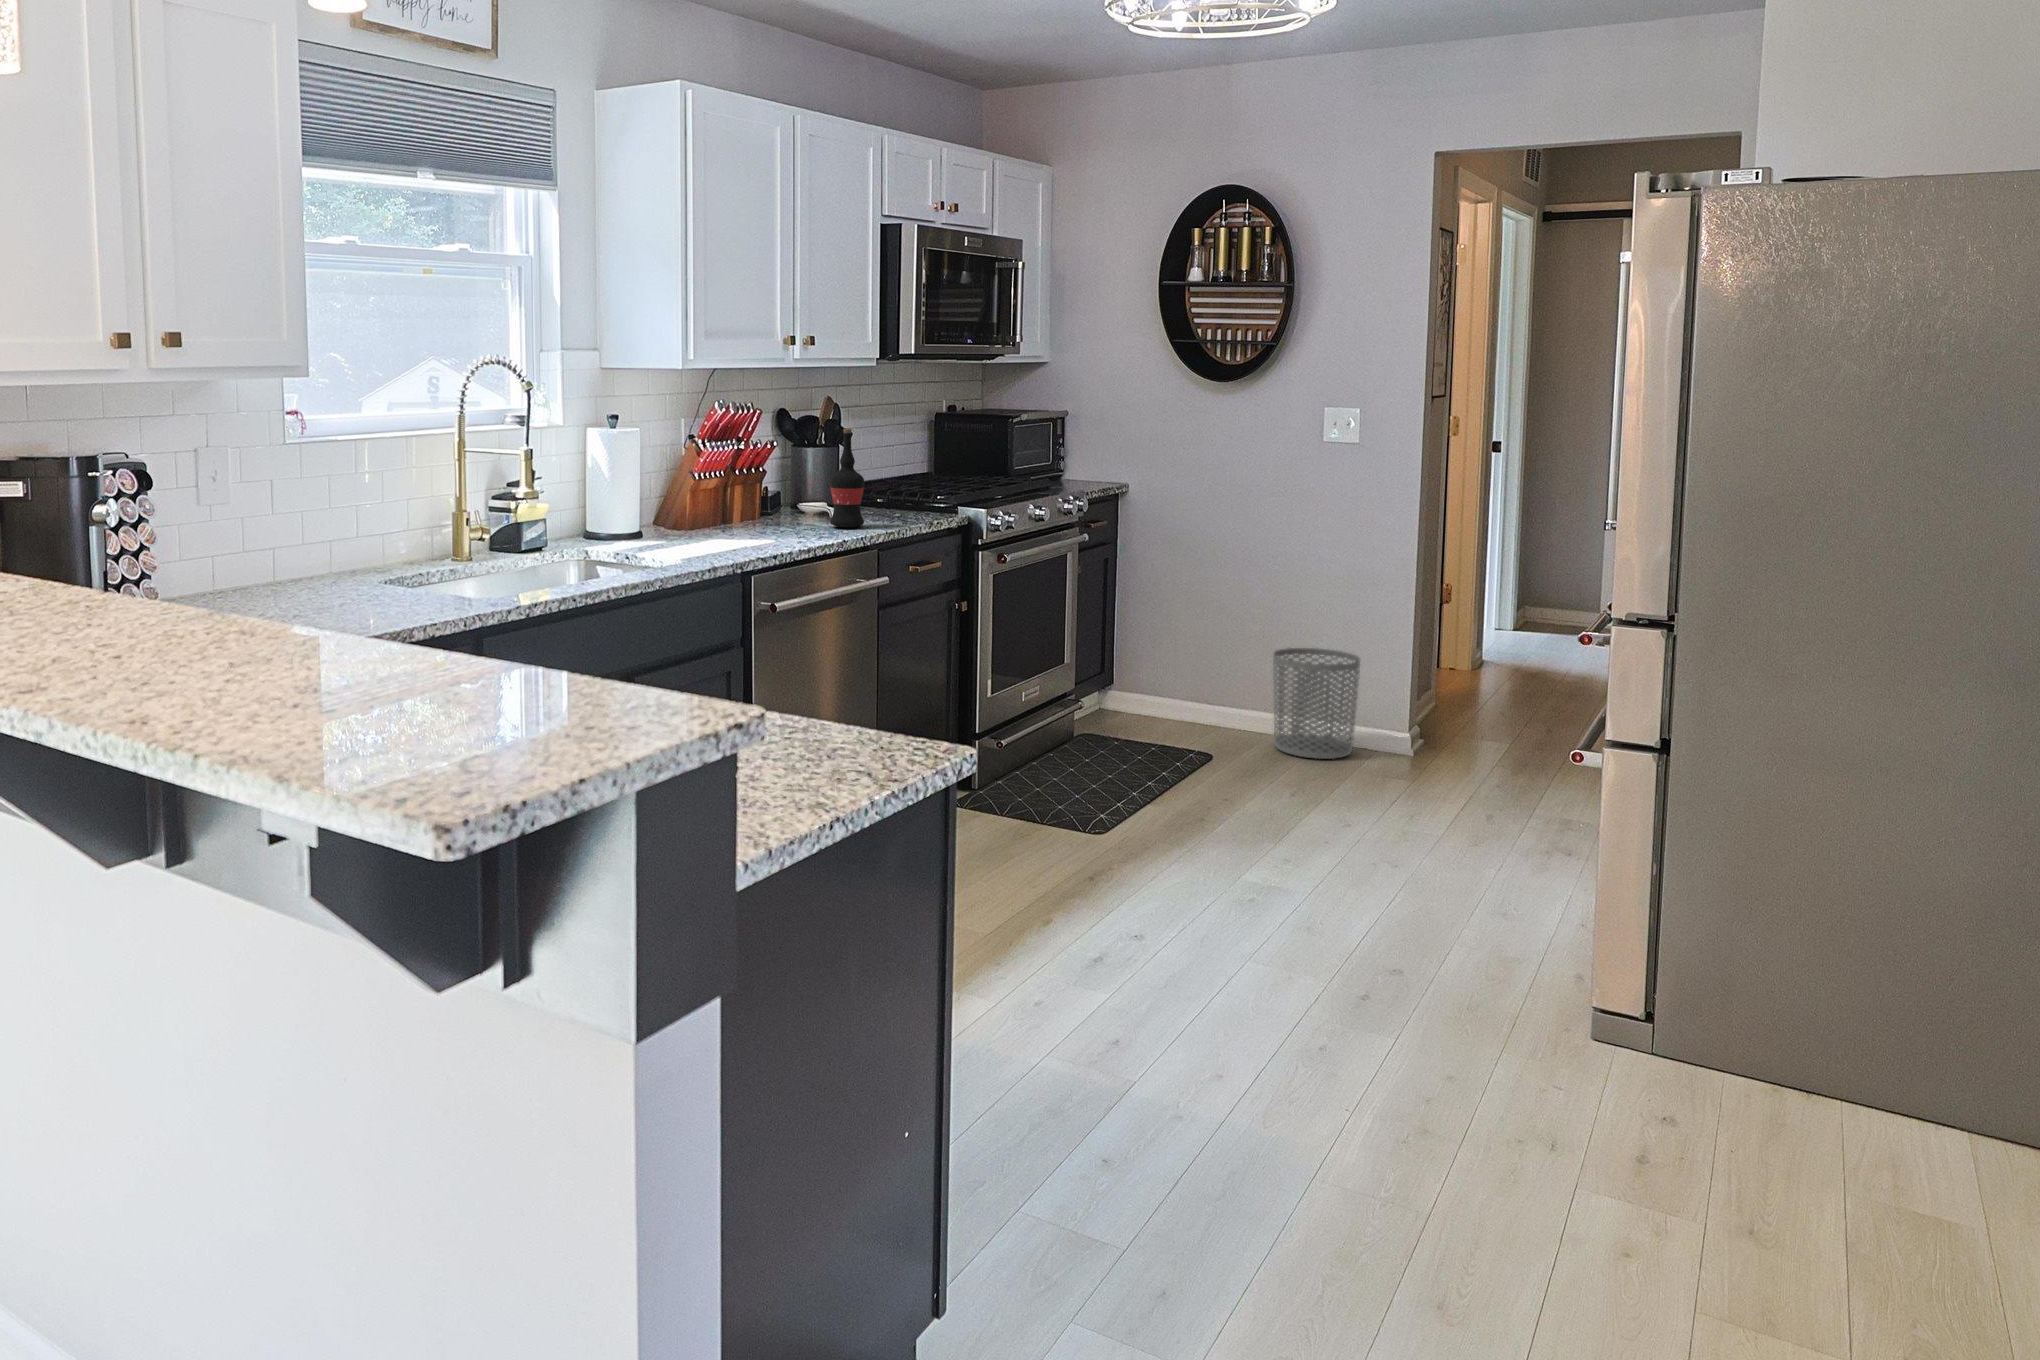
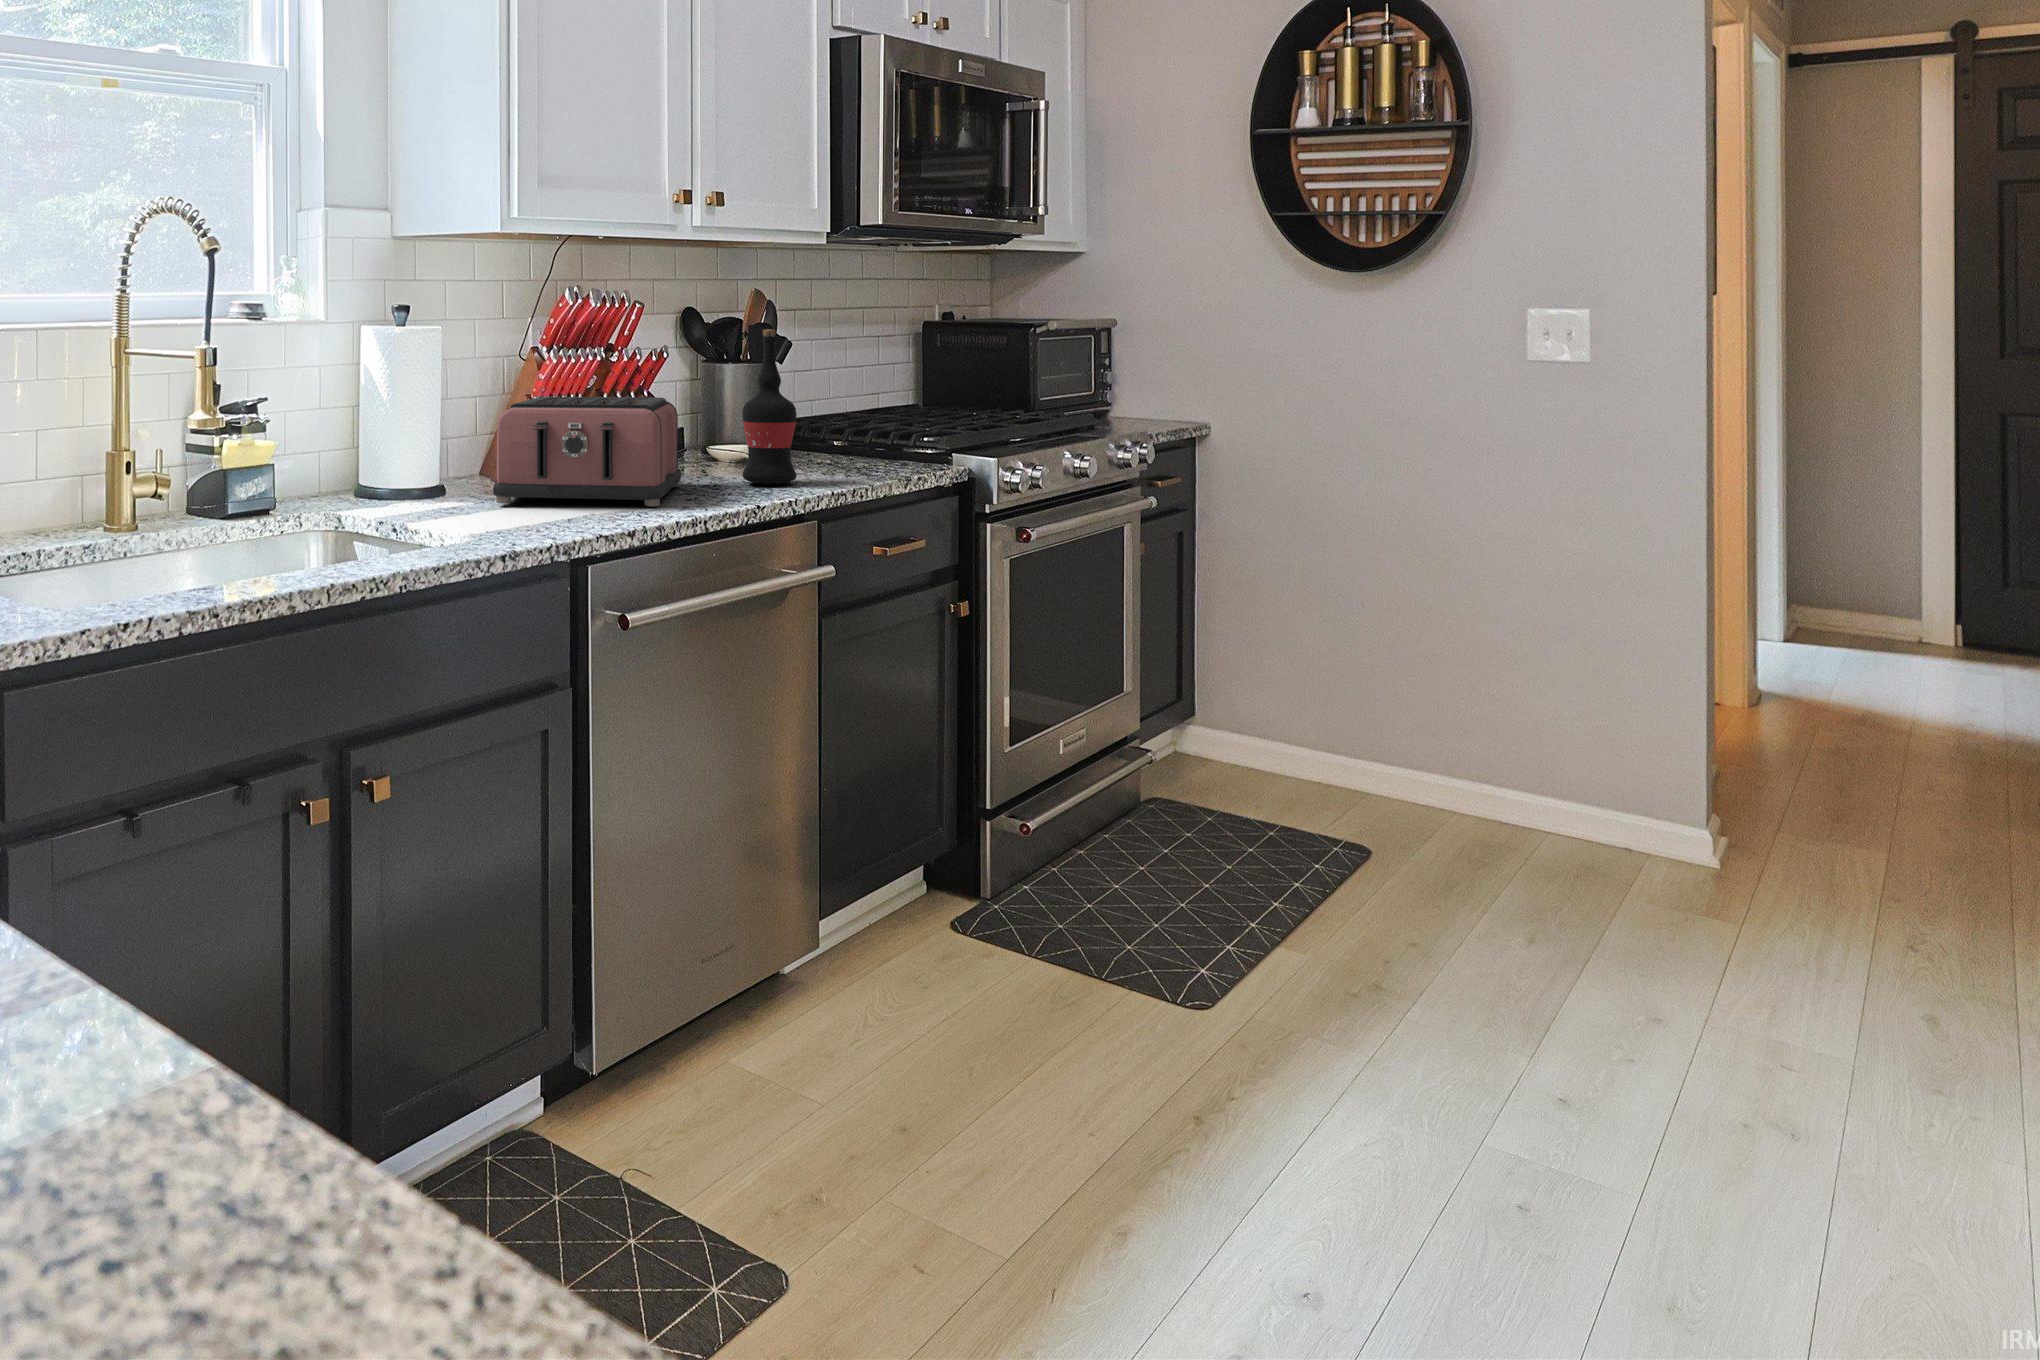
toaster: none [679,472,791,542] -> present [493,397,681,507]
waste bin: present [1273,648,1360,759] -> none [1463,681,1618,867]

